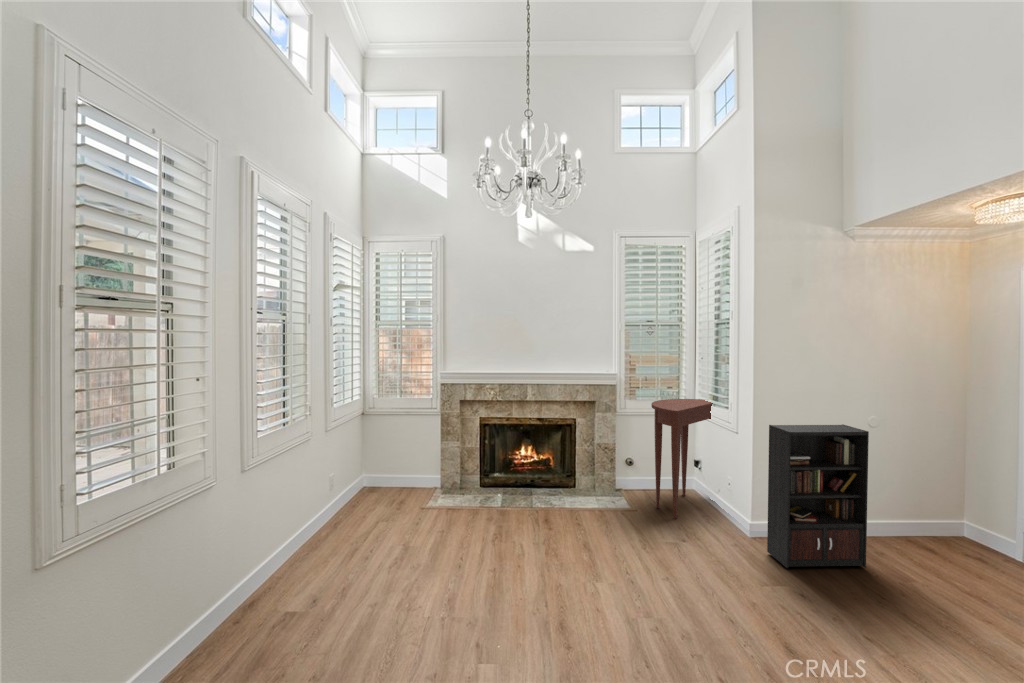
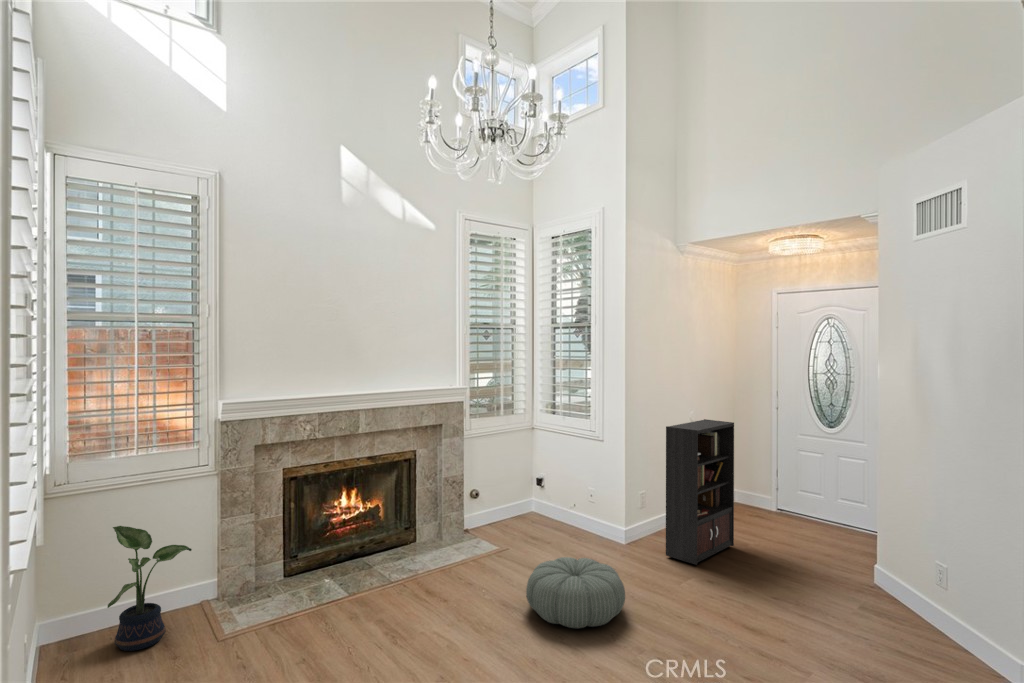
console table: present [651,399,713,519] -> none [511,410,564,548]
potted plant: none [372,436,416,502] -> present [108,526,192,651]
pouf: none [580,518,663,577] -> present [526,557,625,628]

